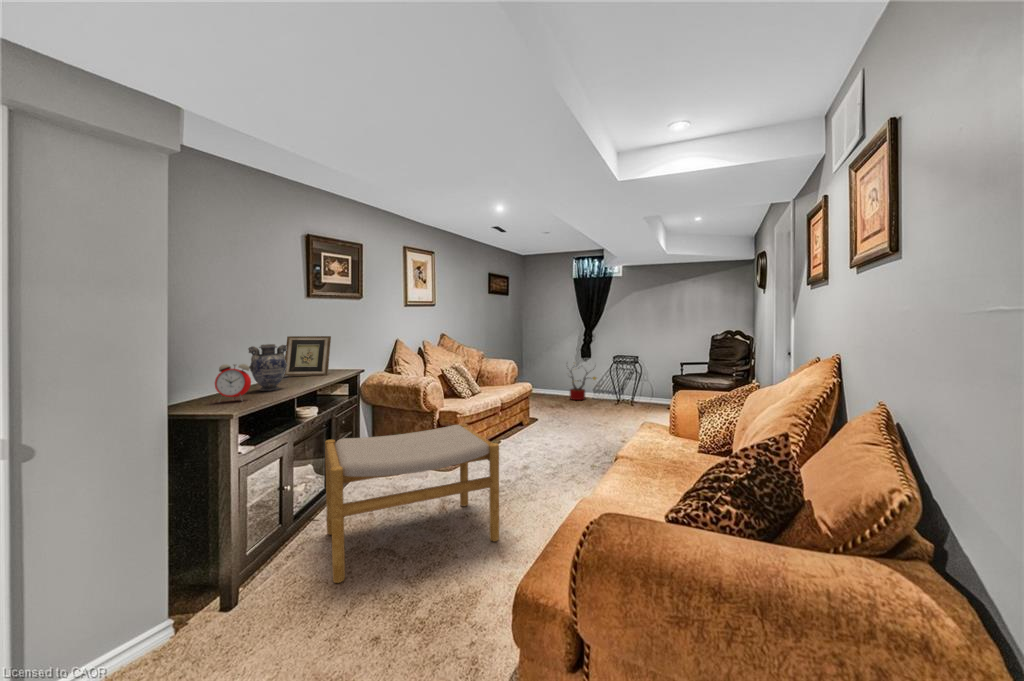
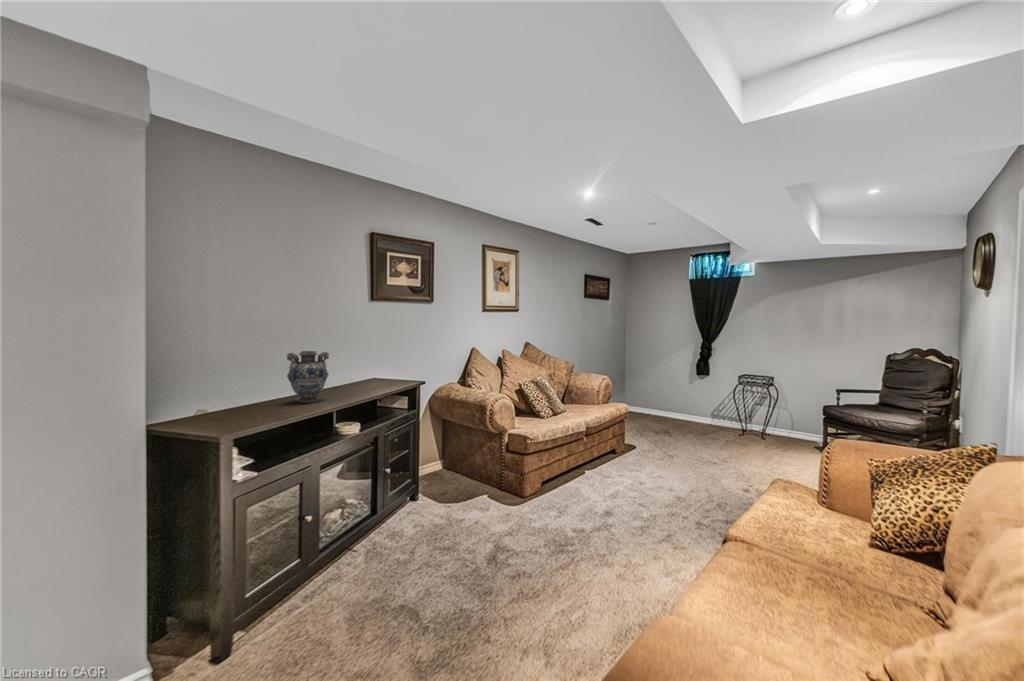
picture frame: present [284,336,331,376] -> none [341,342,390,386]
alarm clock: present [215,364,251,402] -> none [238,372,277,416]
decorative plant: present [570,369,596,400] -> none [677,377,716,425]
footstool: present [325,424,499,583] -> none [332,457,553,653]

